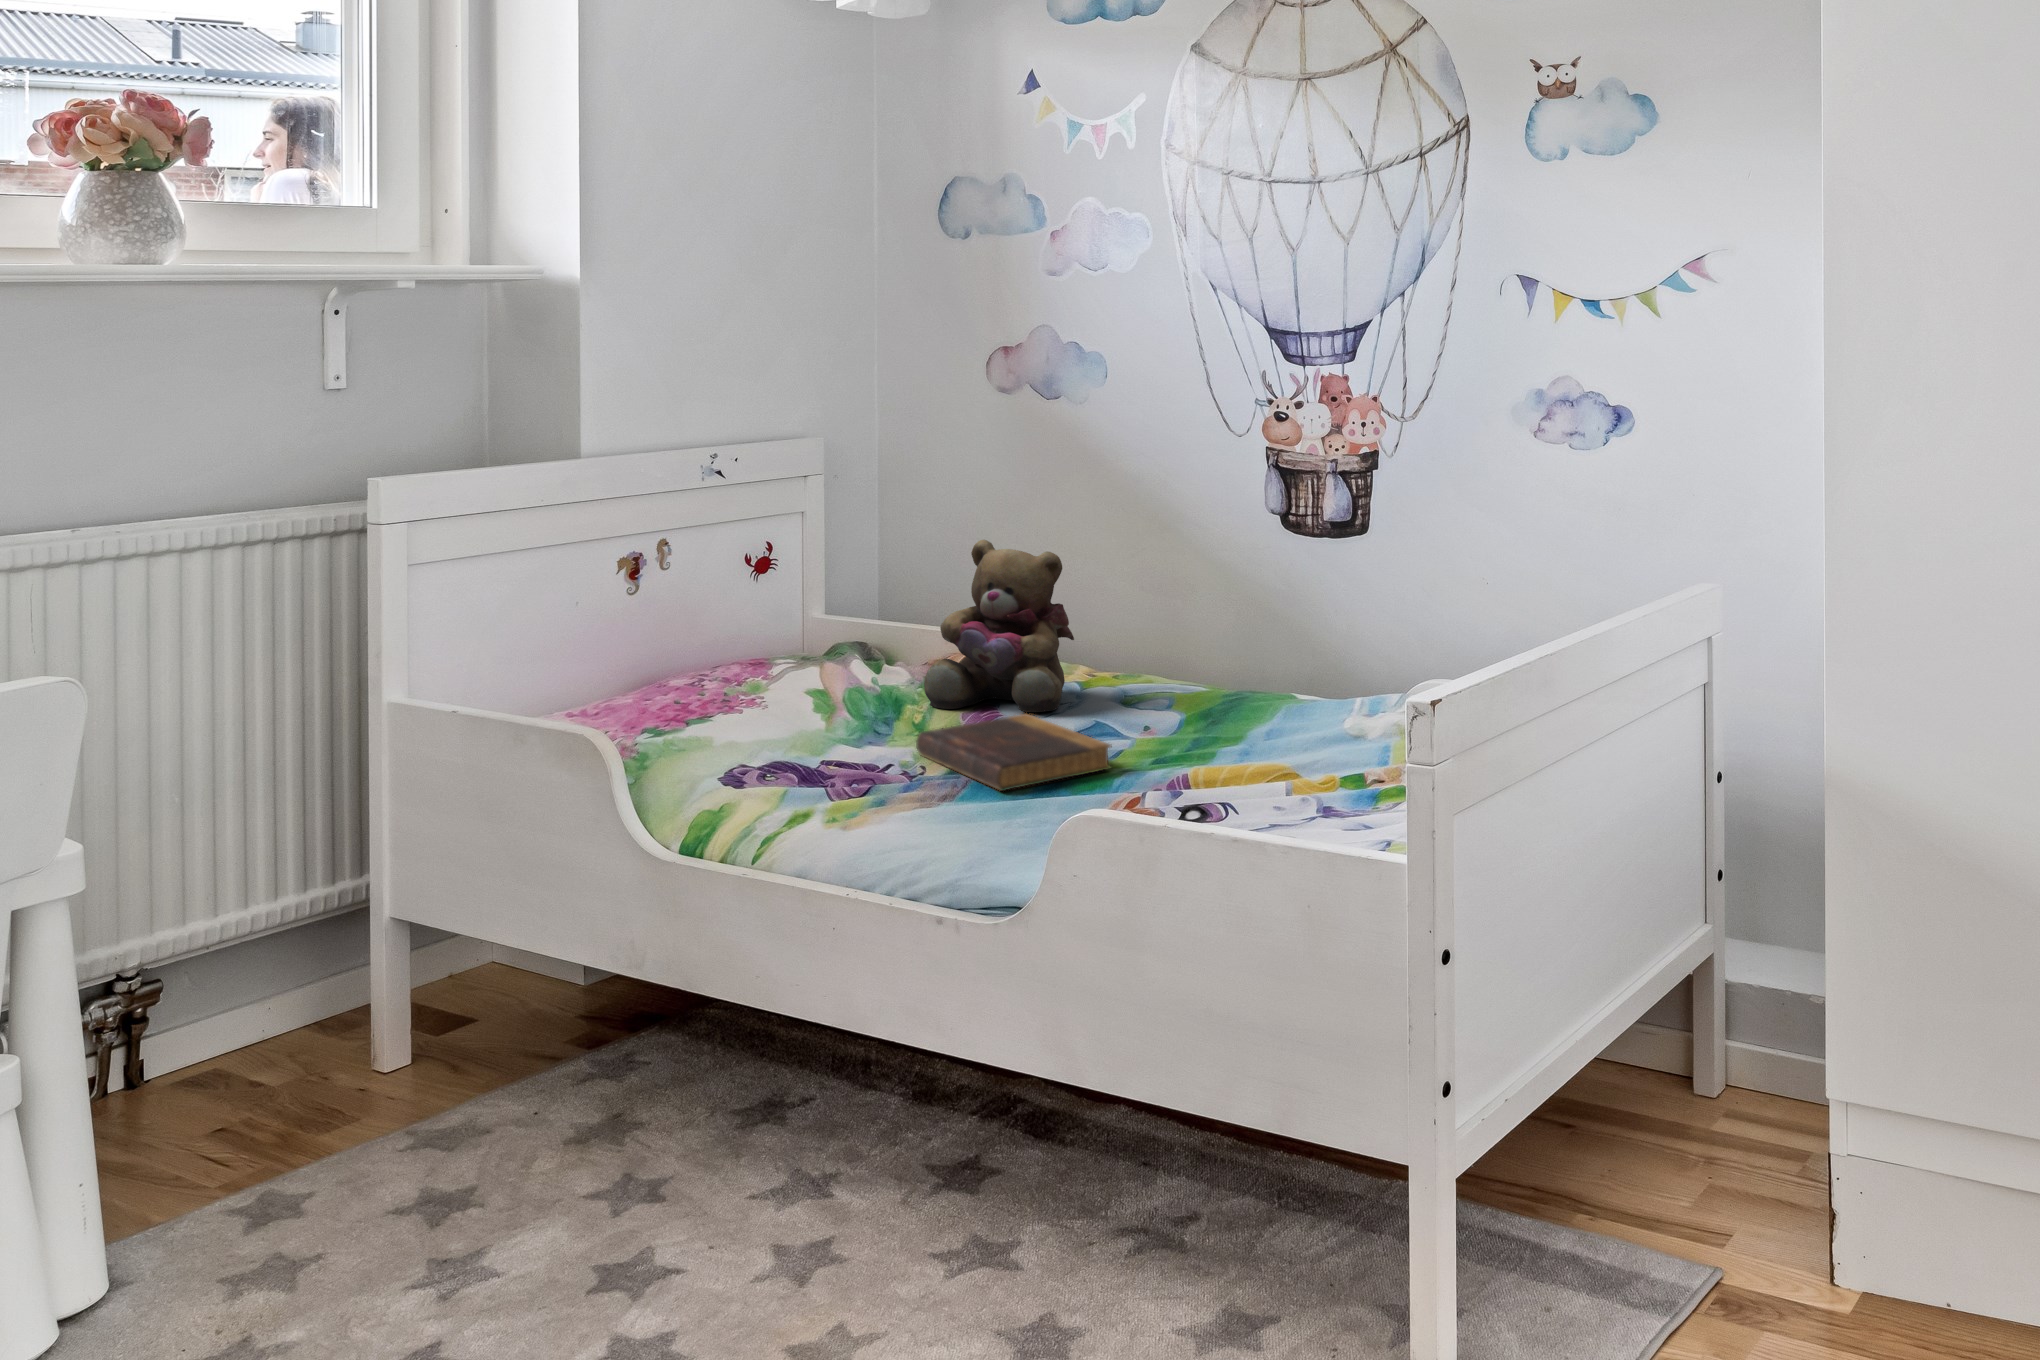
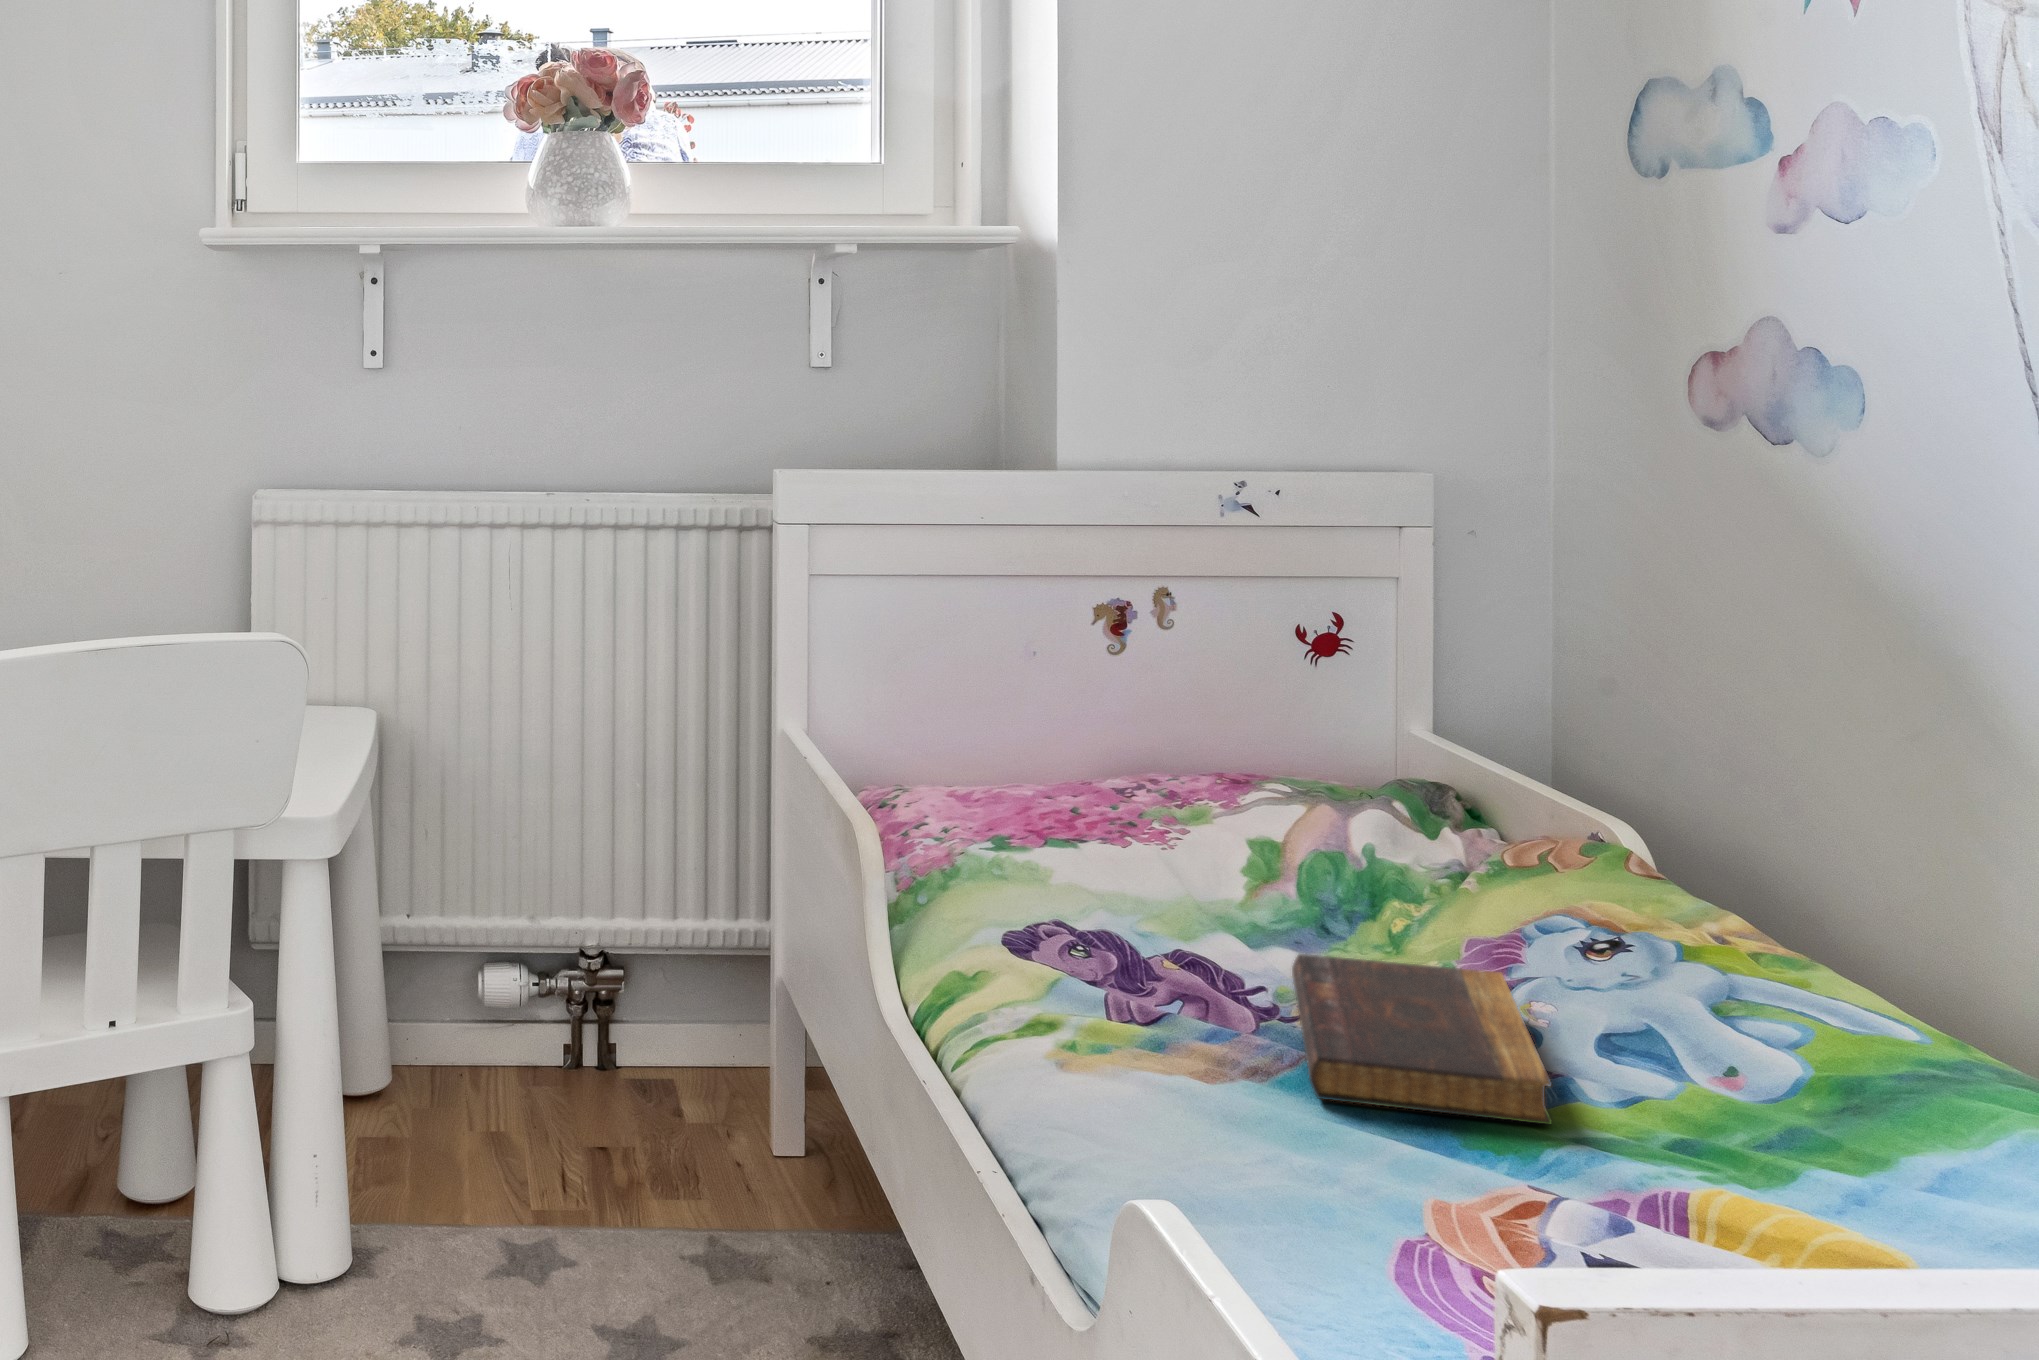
teddy bear: present [924,540,1074,712] -> none [1416,664,1679,977]

